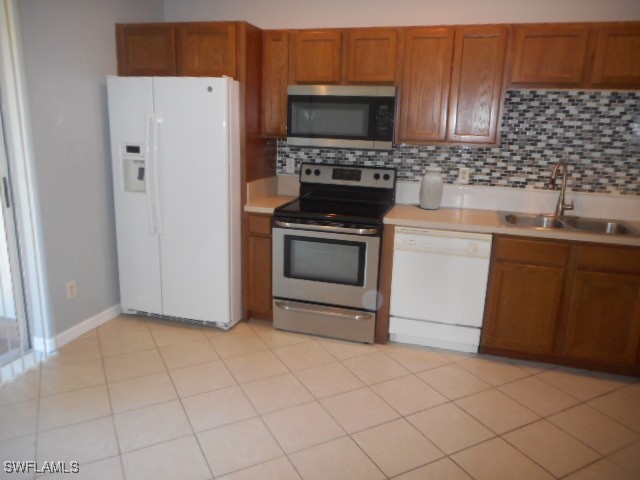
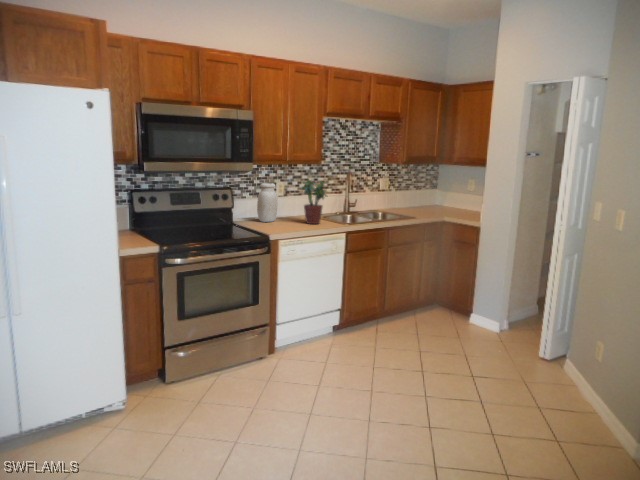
potted plant: none [457,164,491,219] -> present [302,180,326,224]

